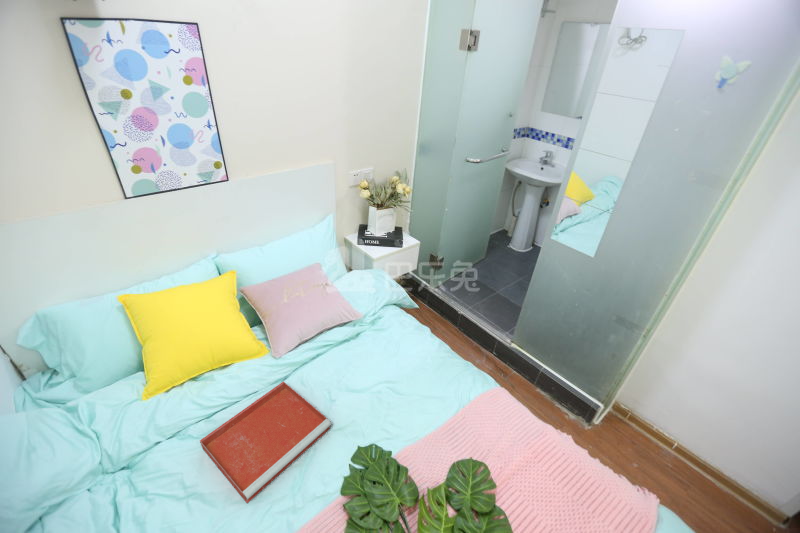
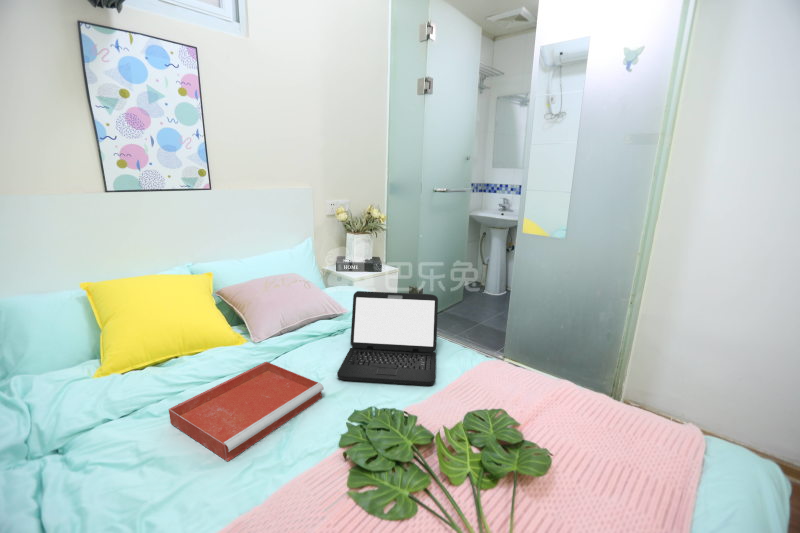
laptop: none [345,314,446,424] -> present [337,291,438,386]

